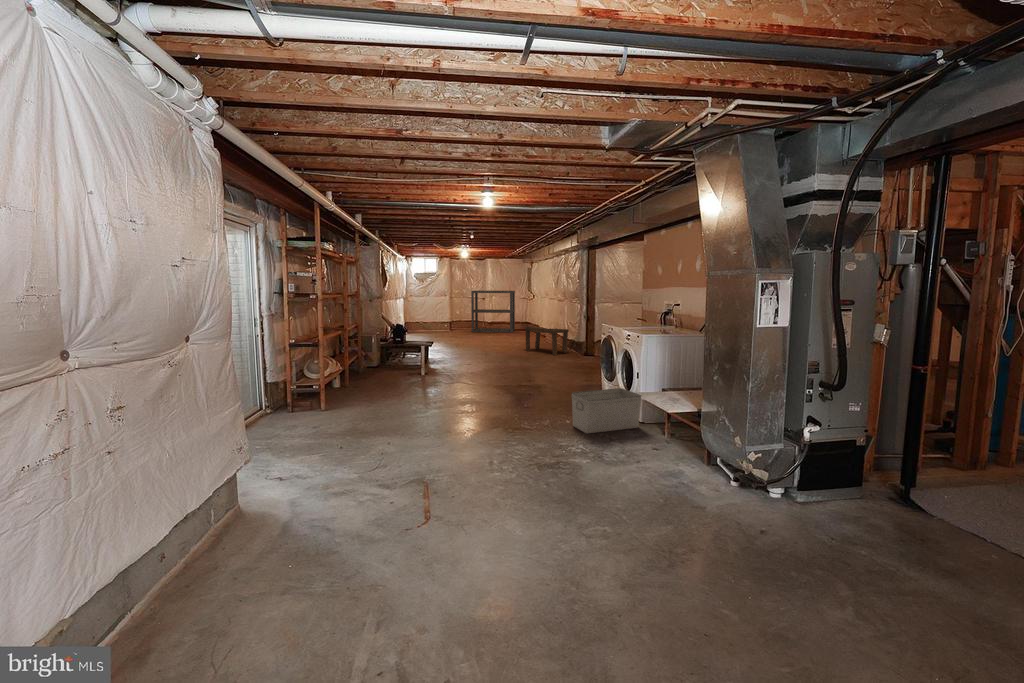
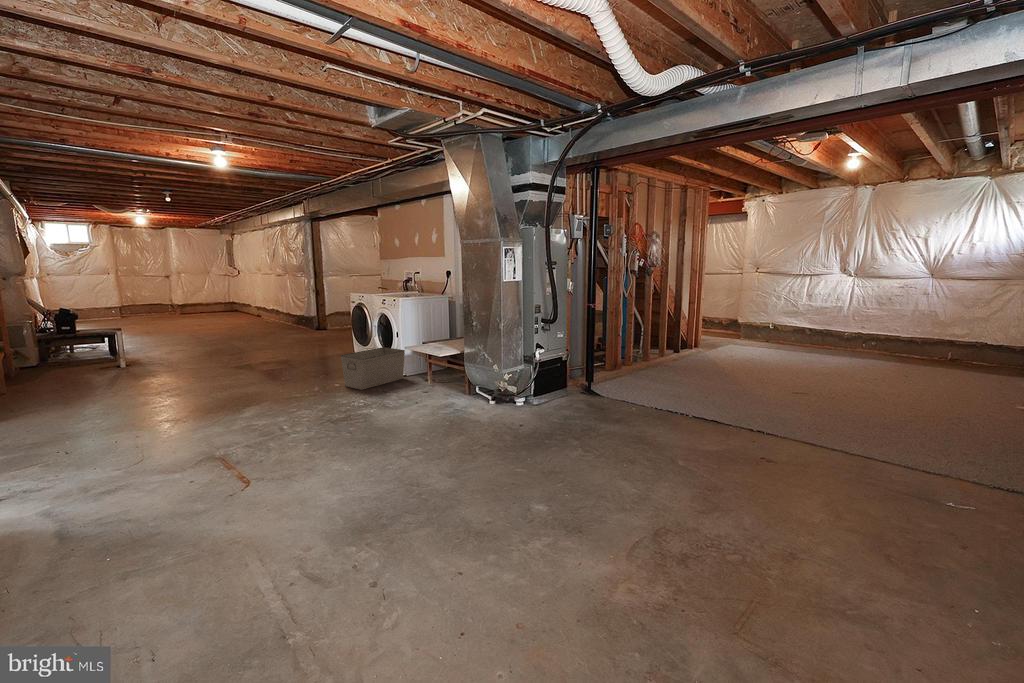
shelving unit: present [471,291,515,333] -> none [151,266,217,316]
bench: present [525,327,569,355] -> none [243,303,296,331]

